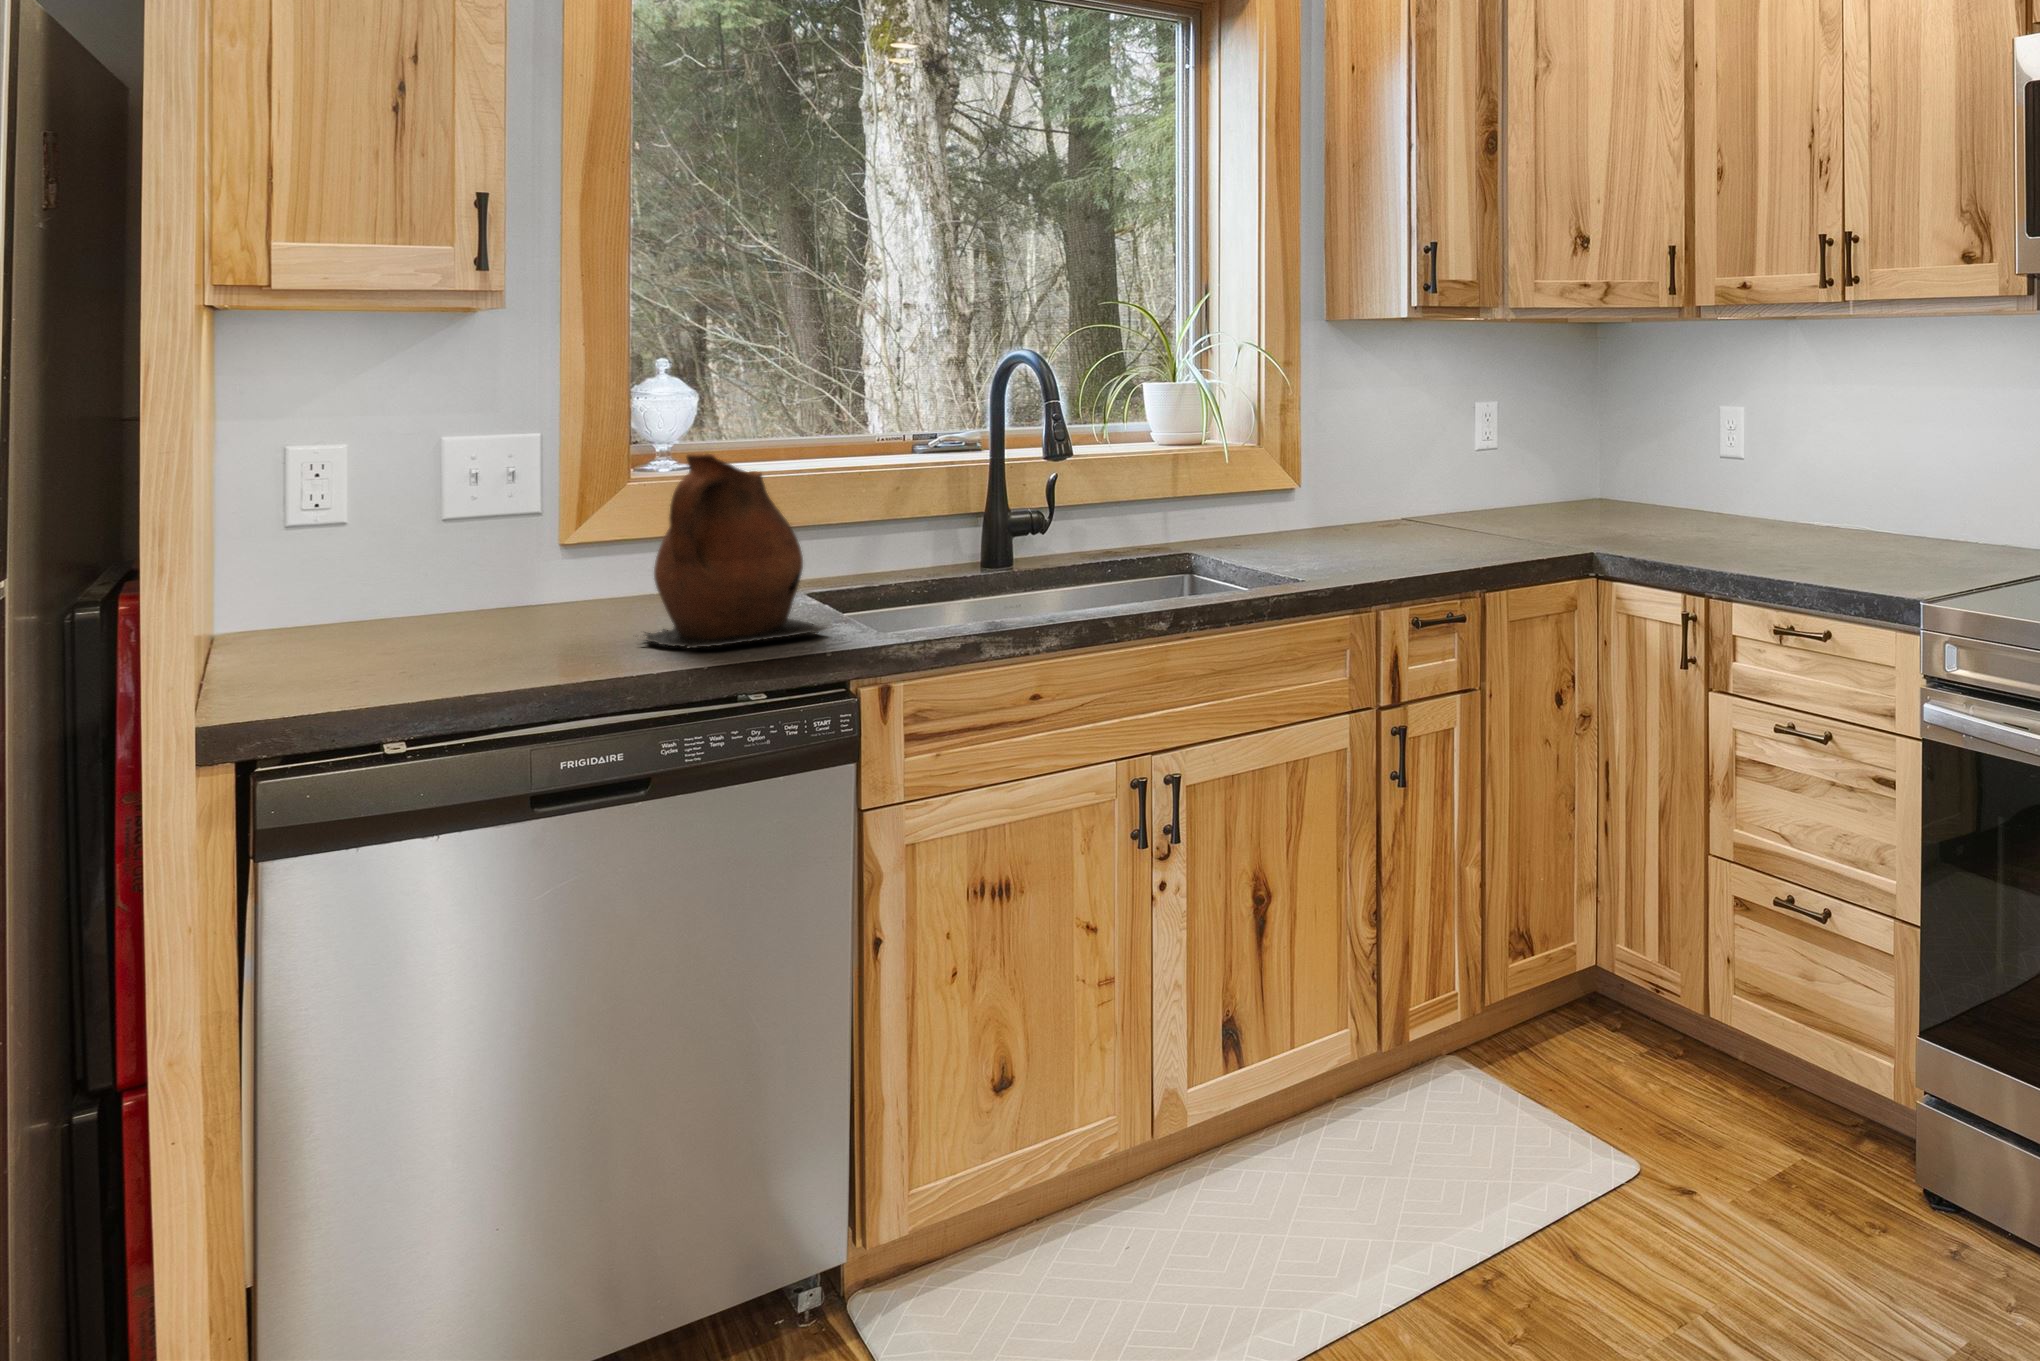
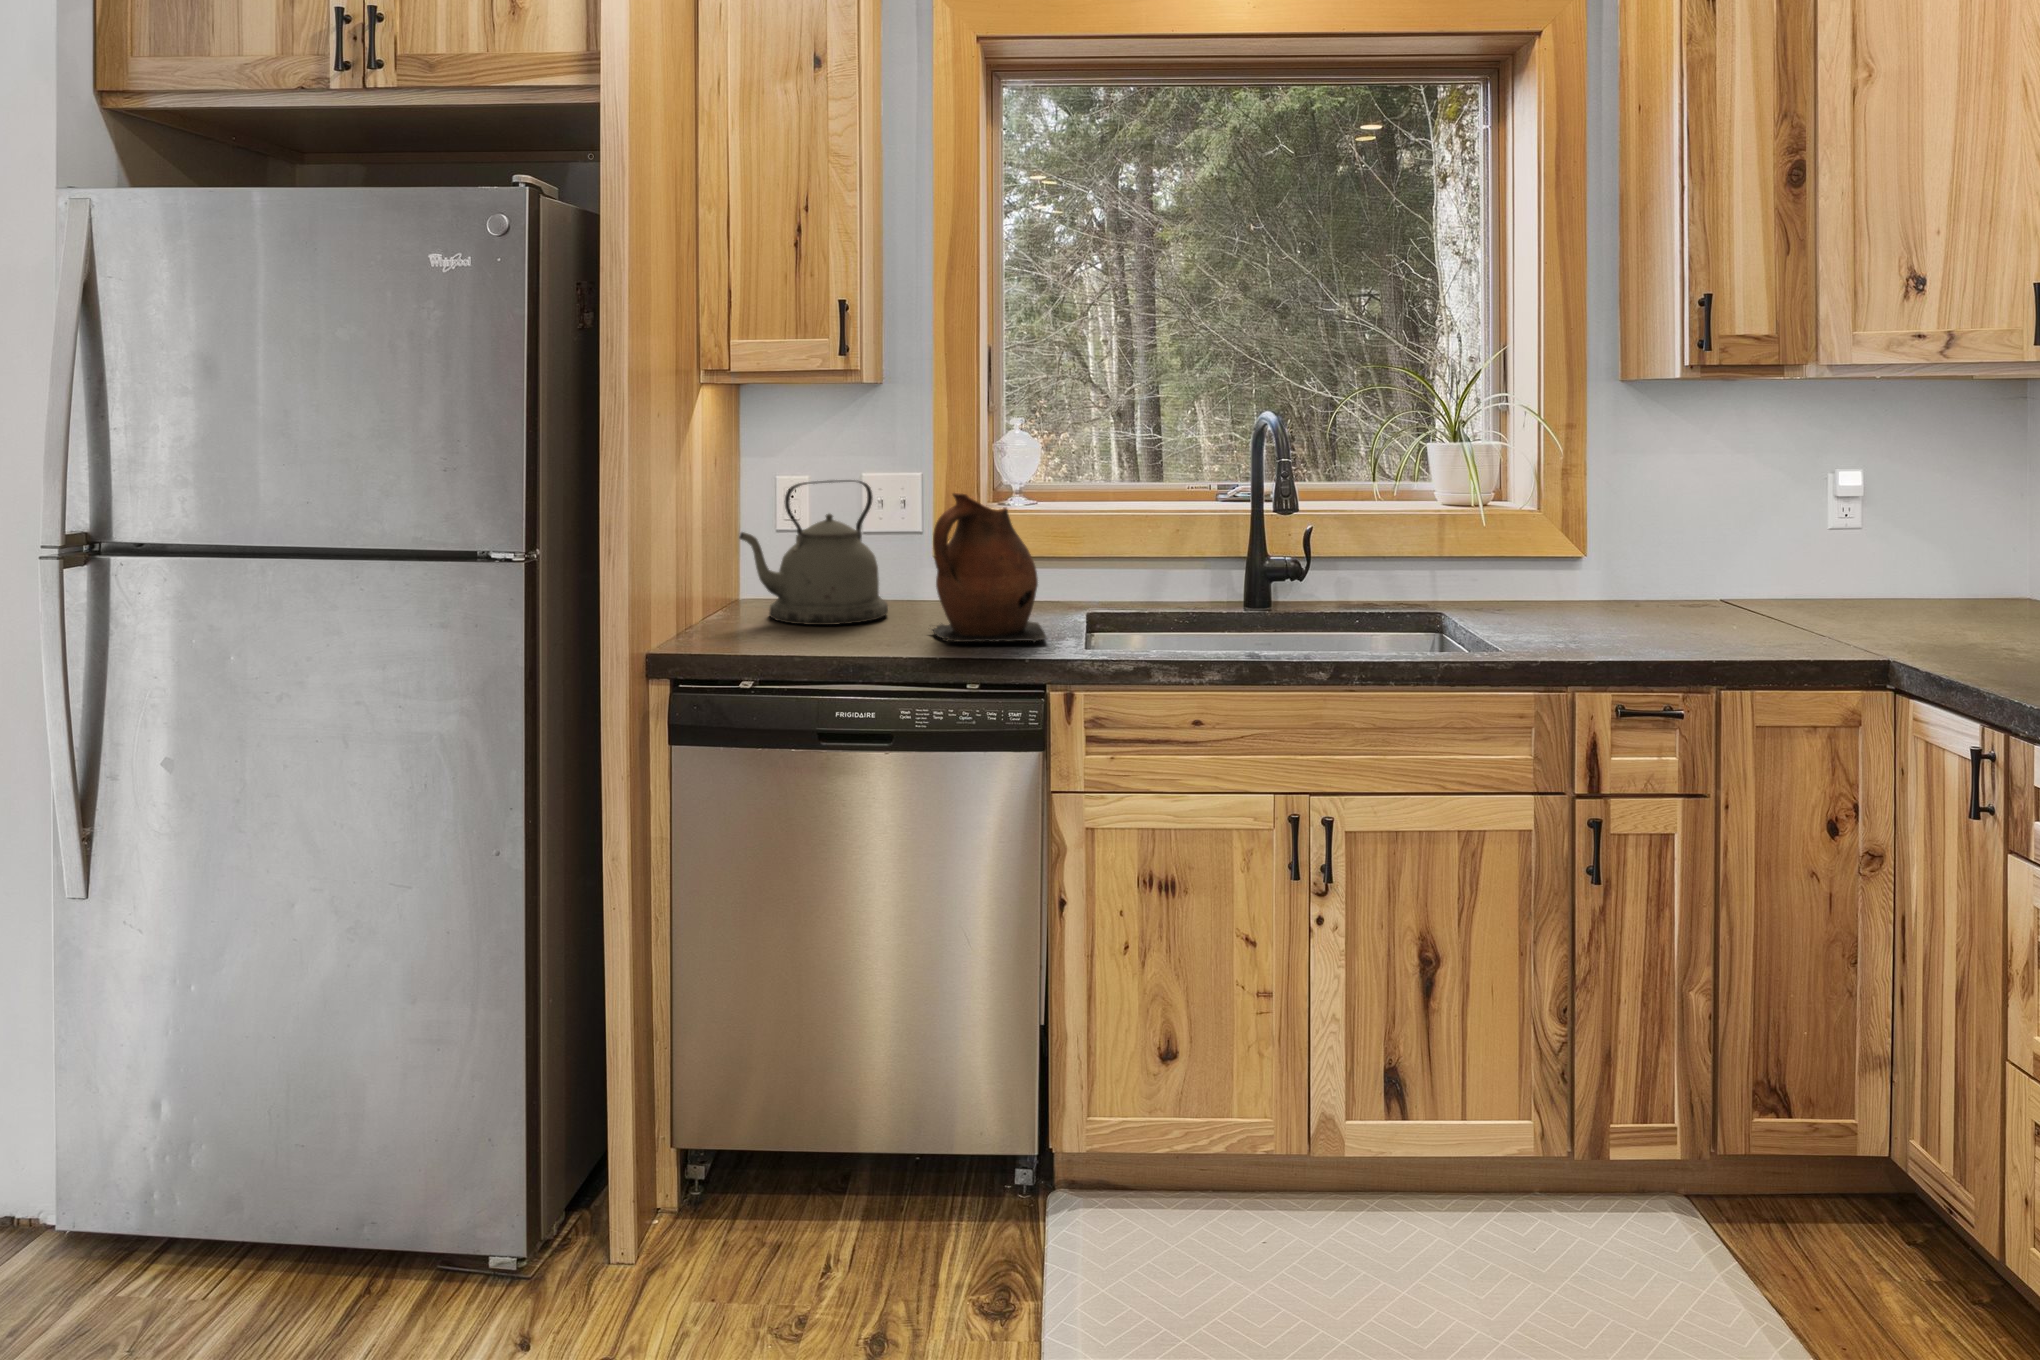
kettle: none [294,451,534,661] -> present [739,480,888,625]

